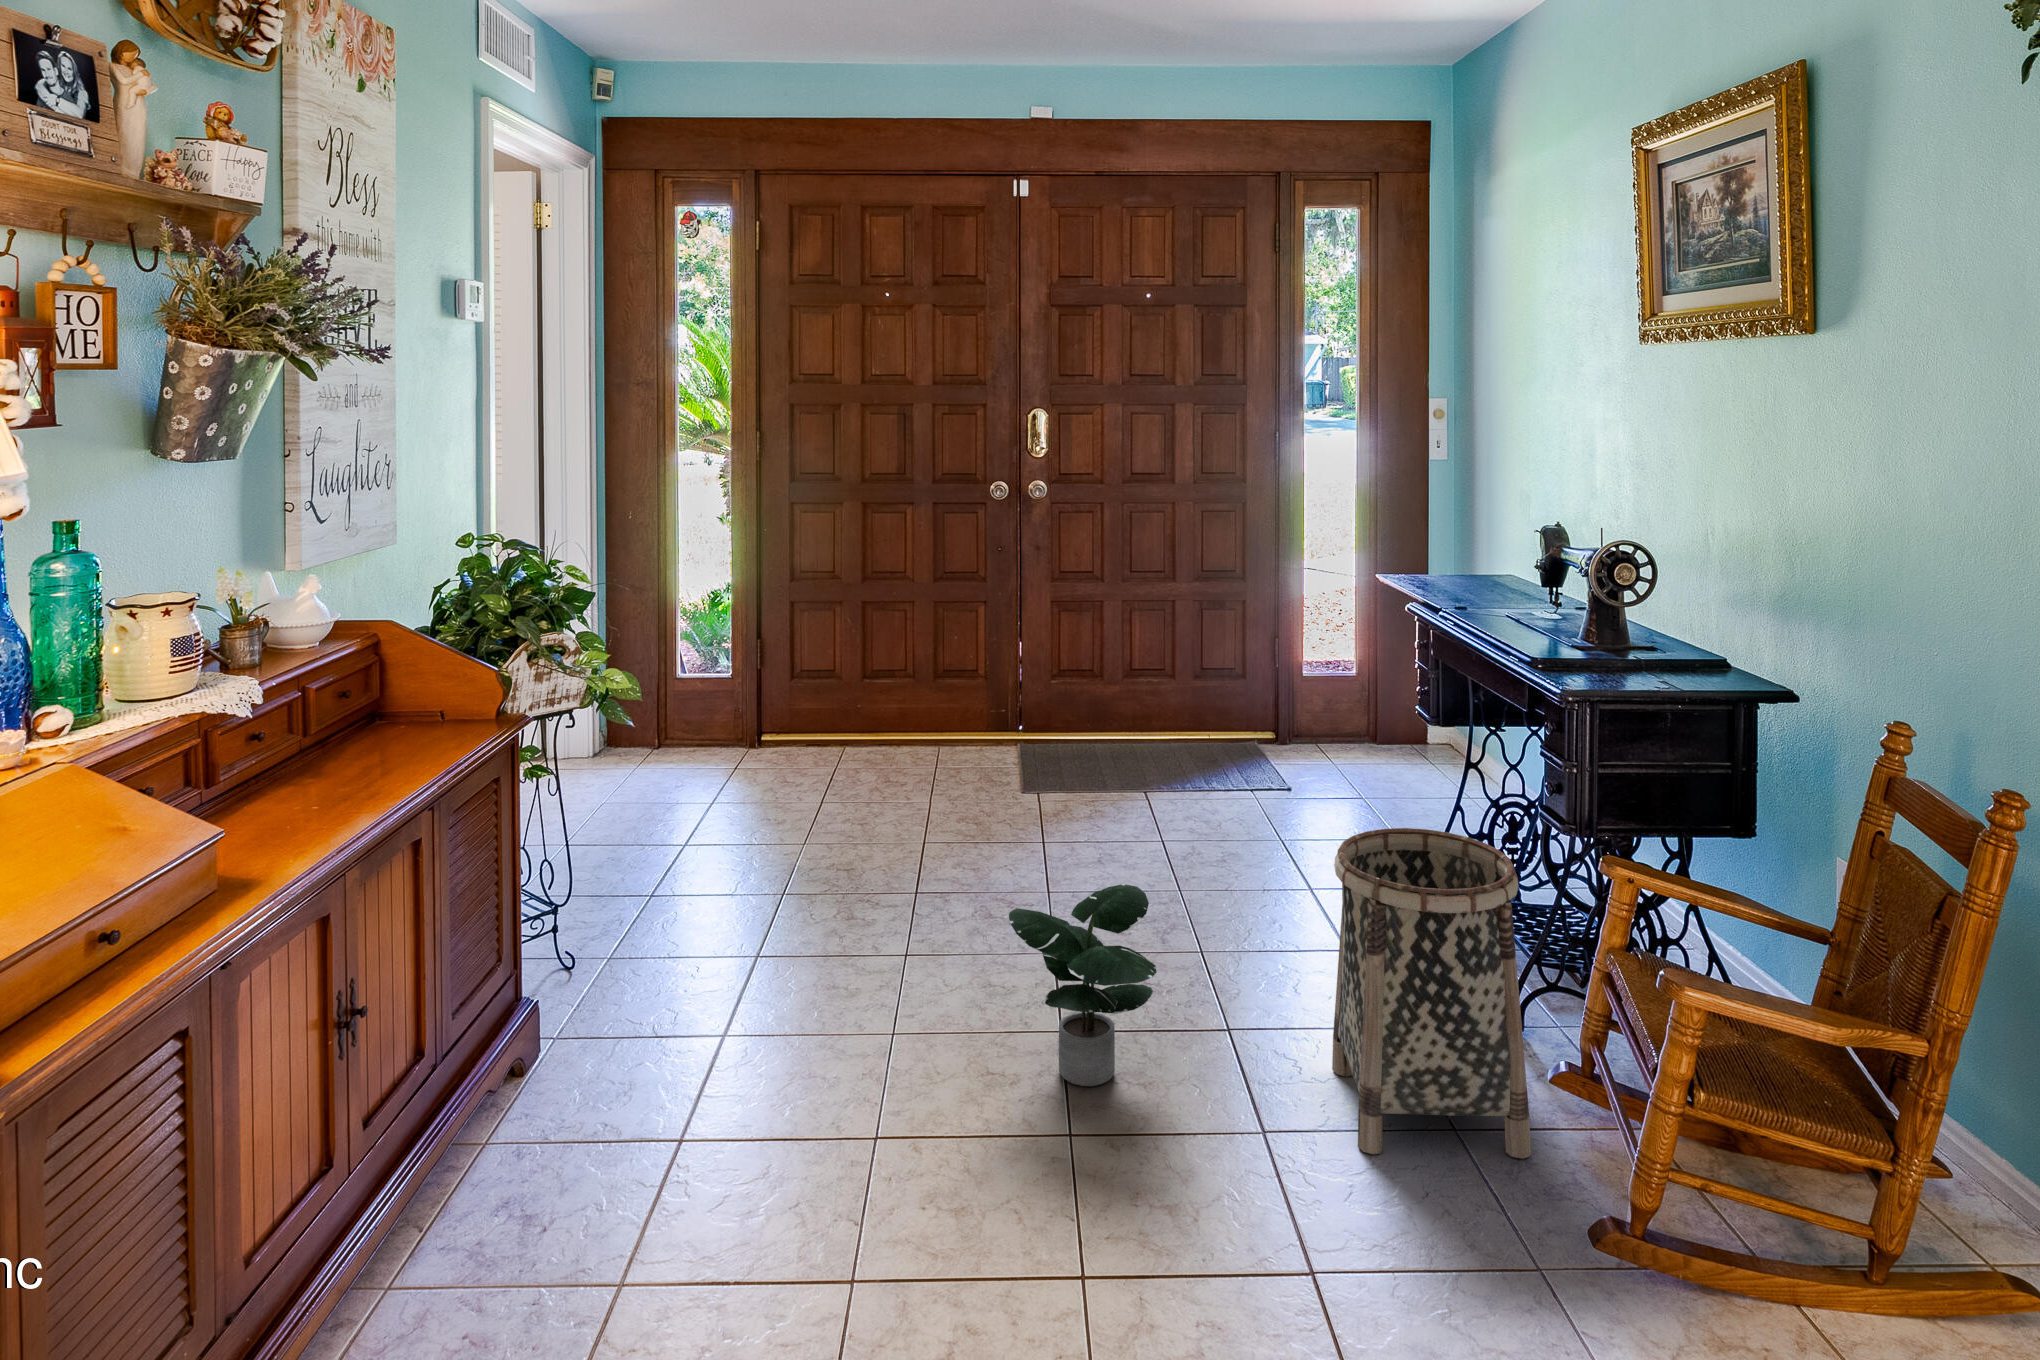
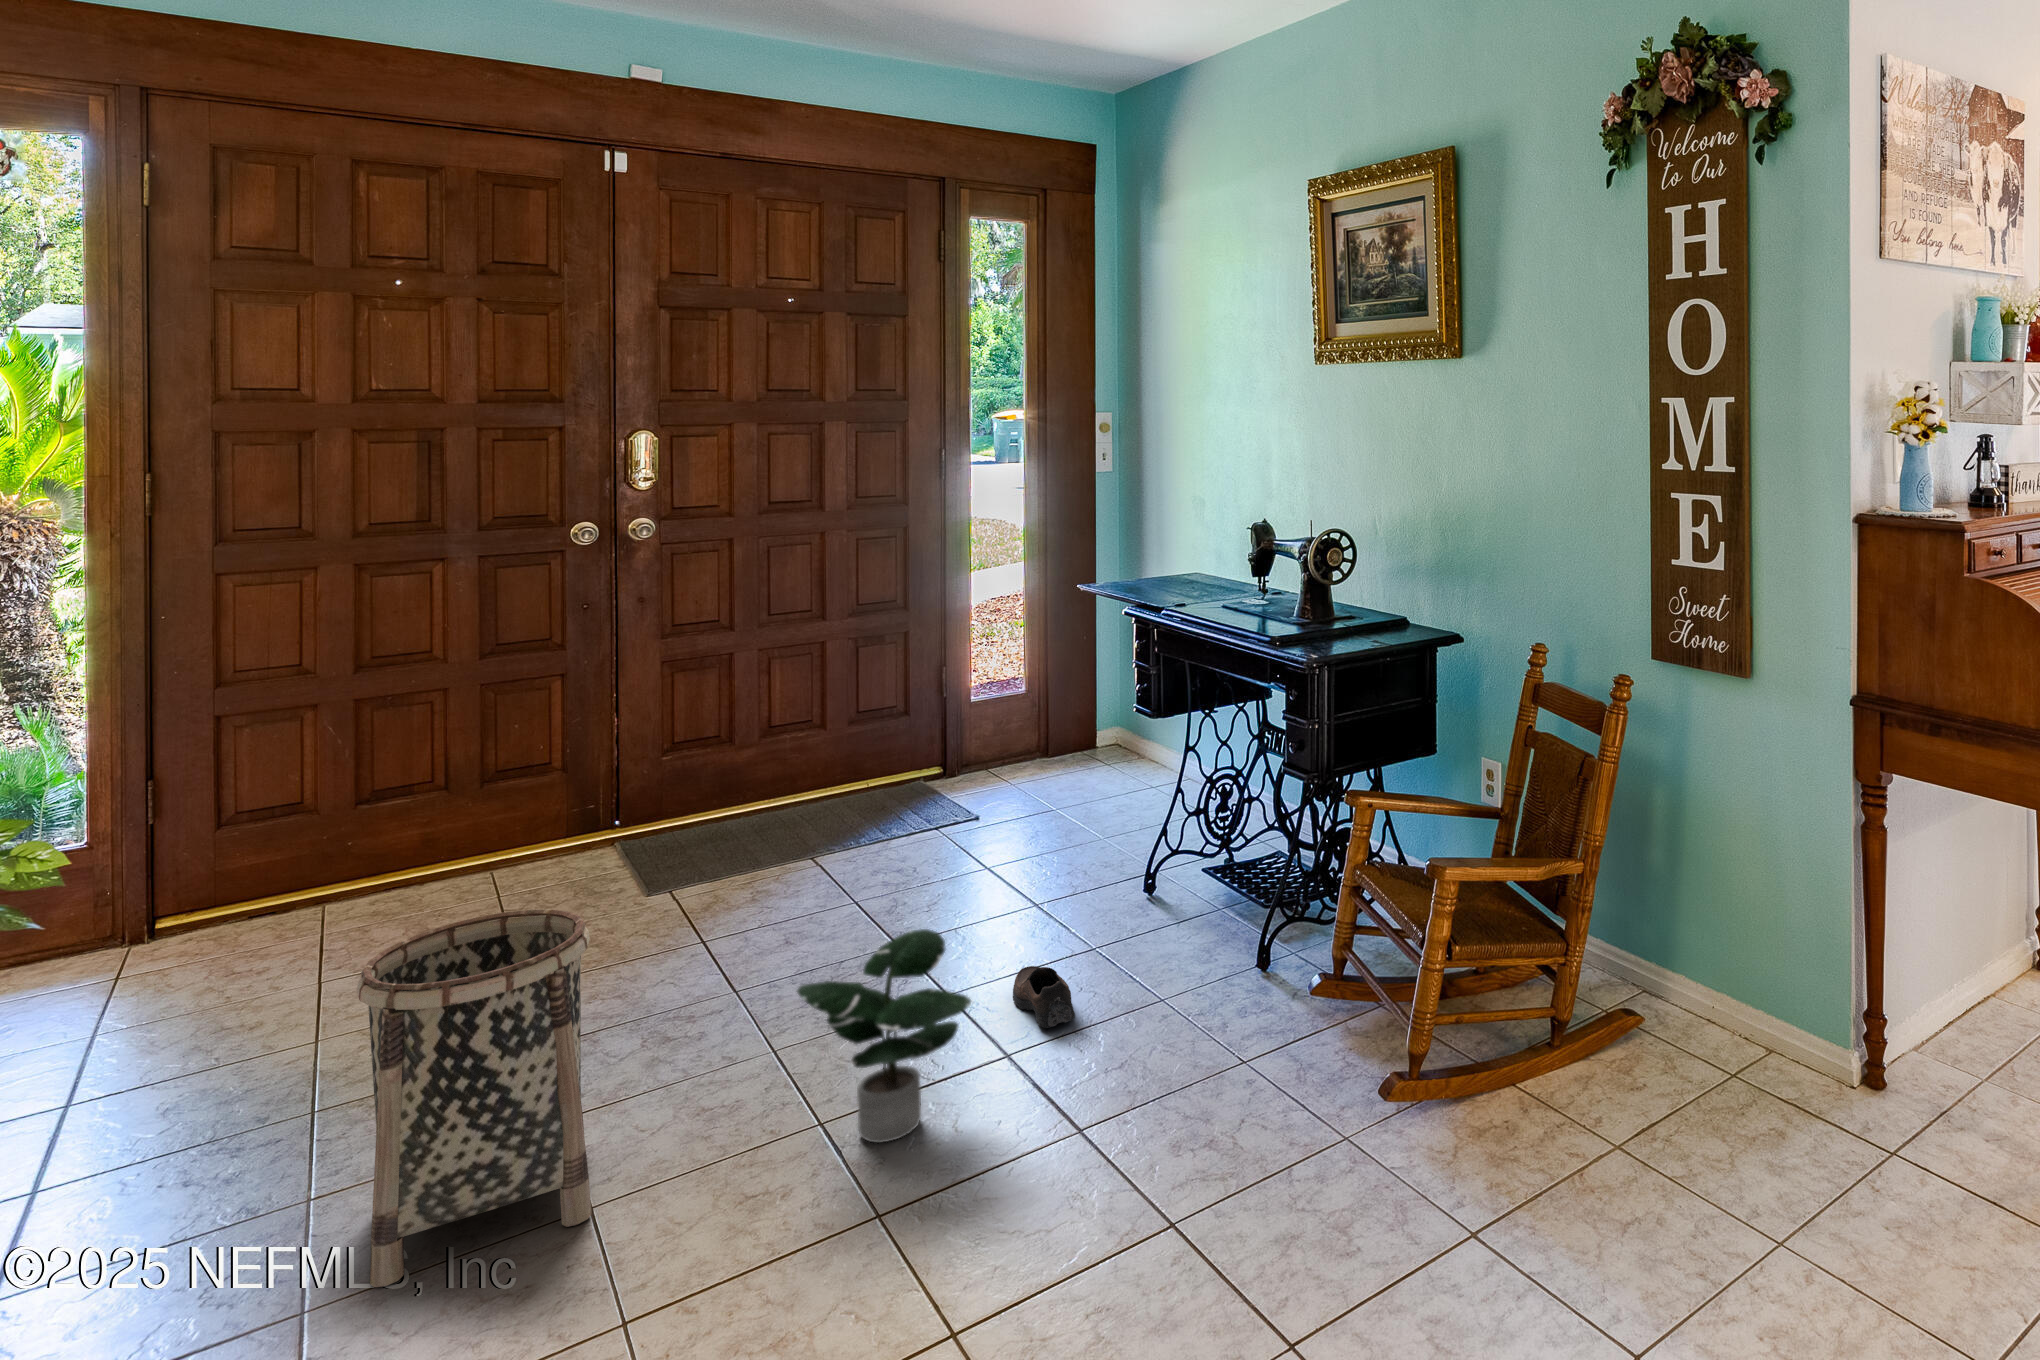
basket: present [1332,828,1531,1159] -> present [357,909,591,1287]
shoe: none [1243,952,1292,1024] -> present [1013,966,1075,1028]

